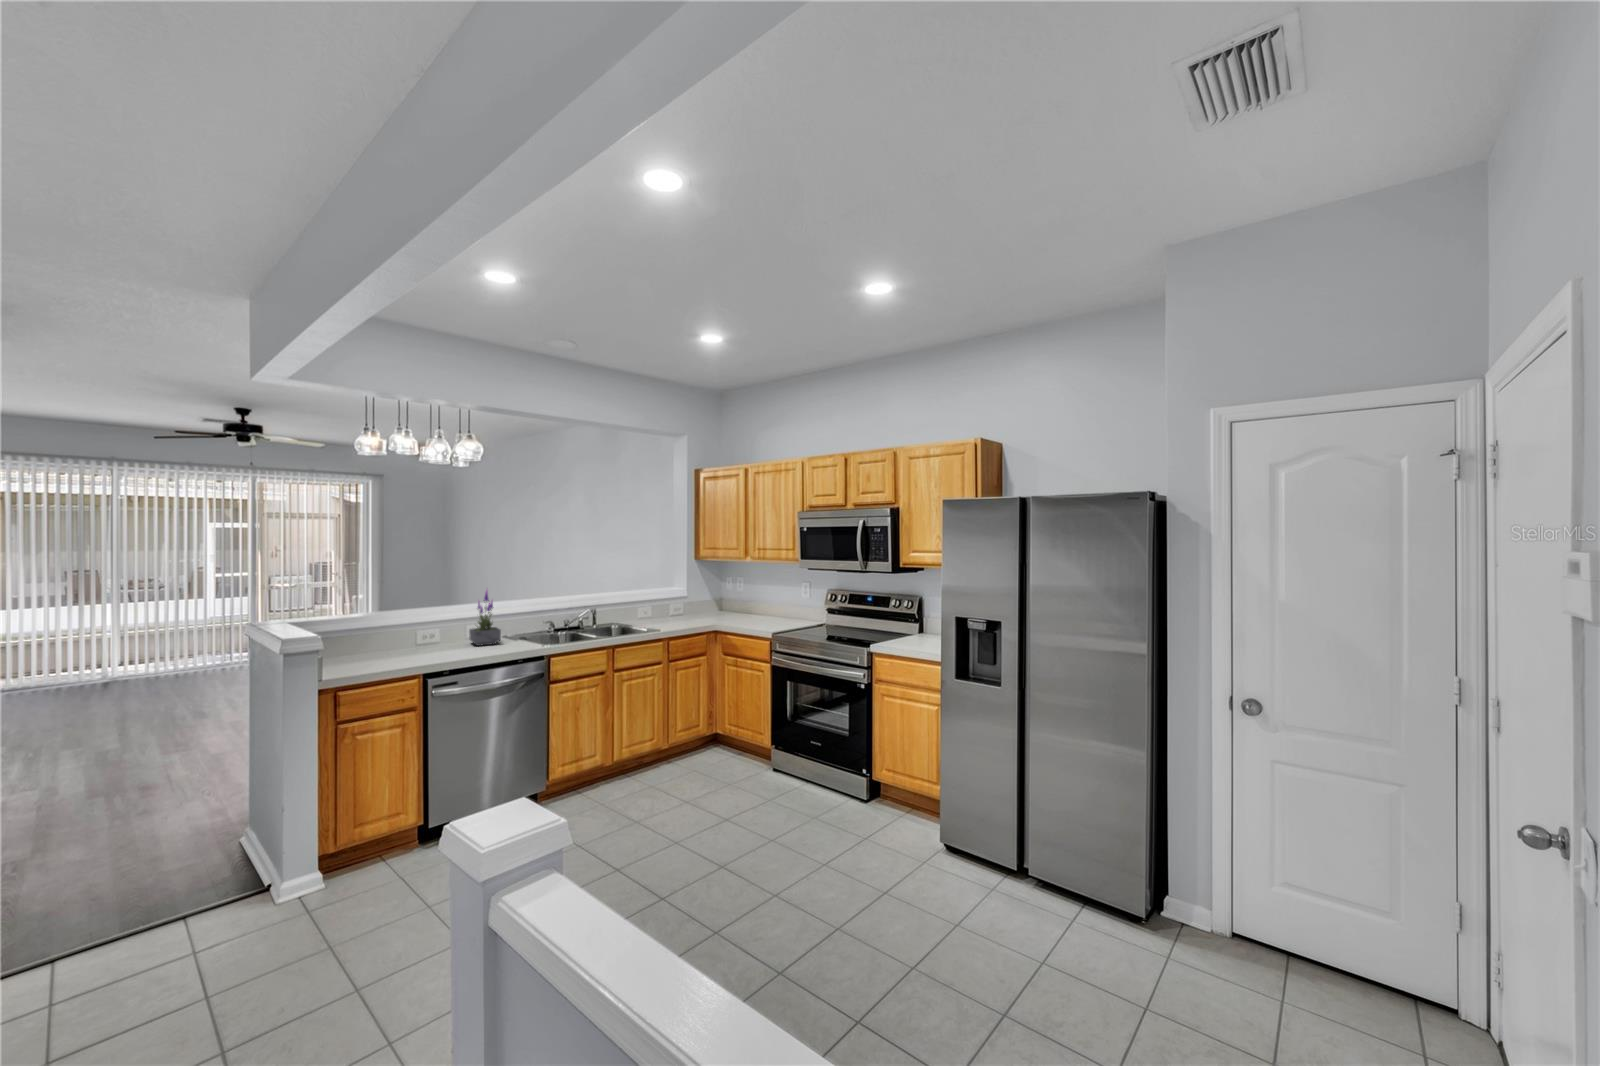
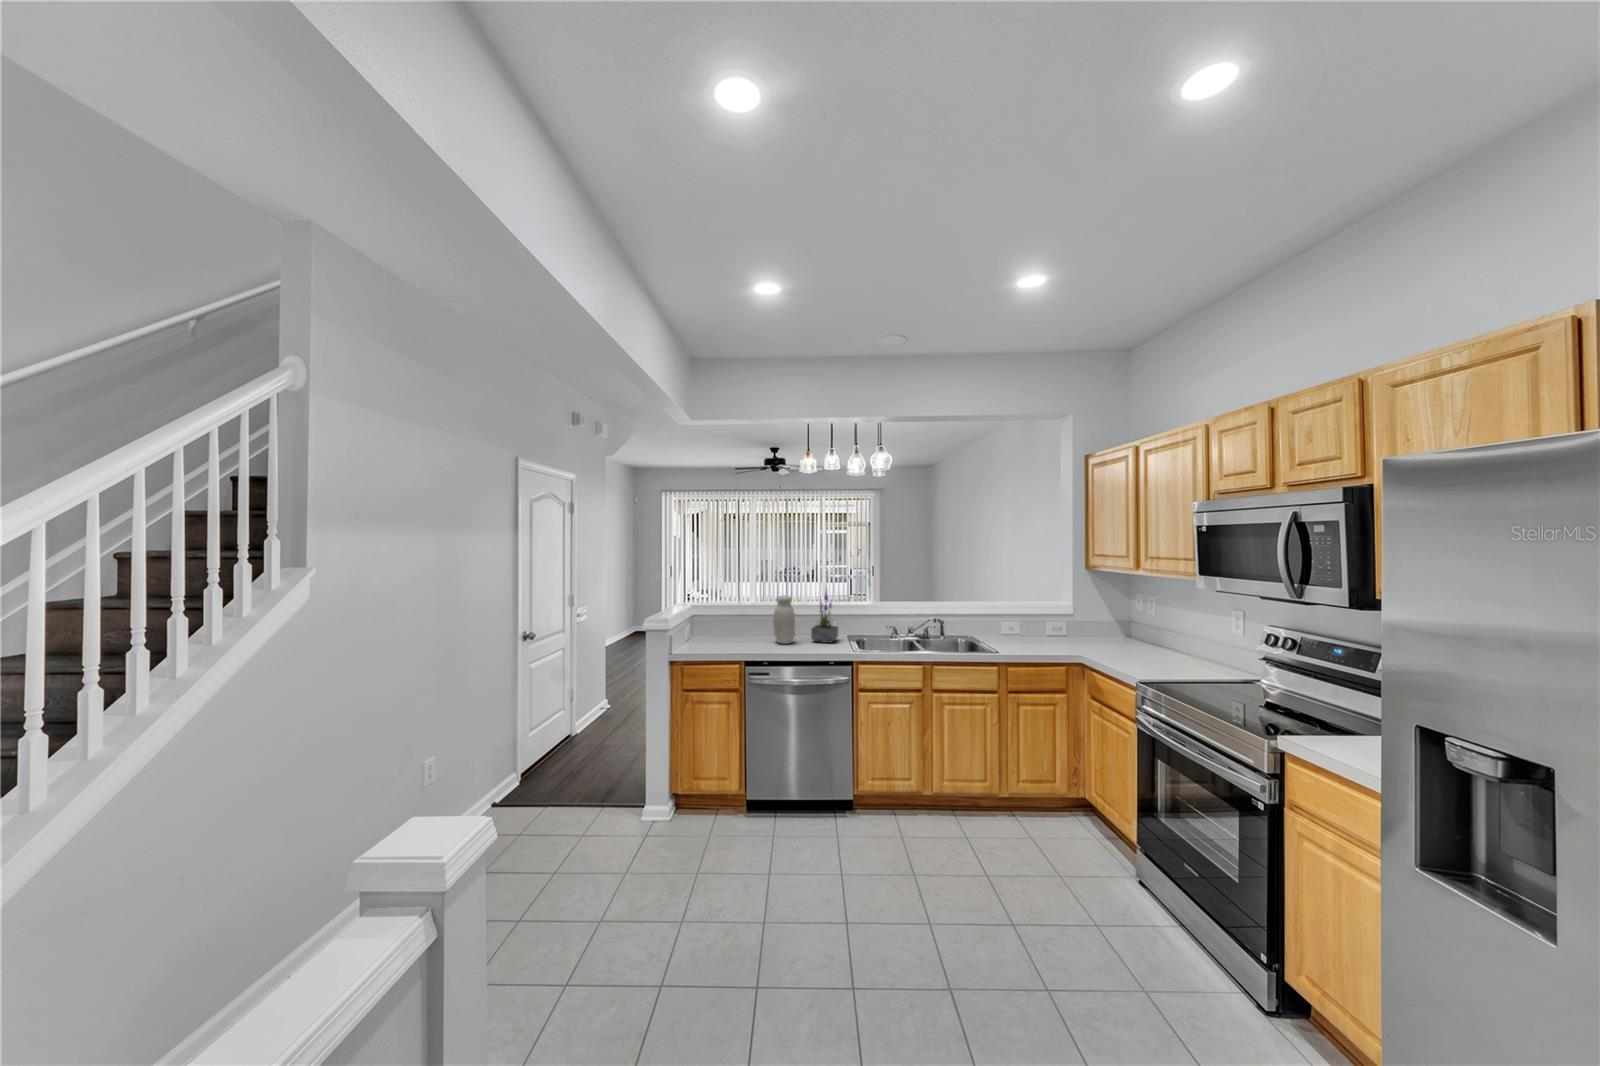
jar: none [430,599,459,652] -> present [773,596,795,644]

